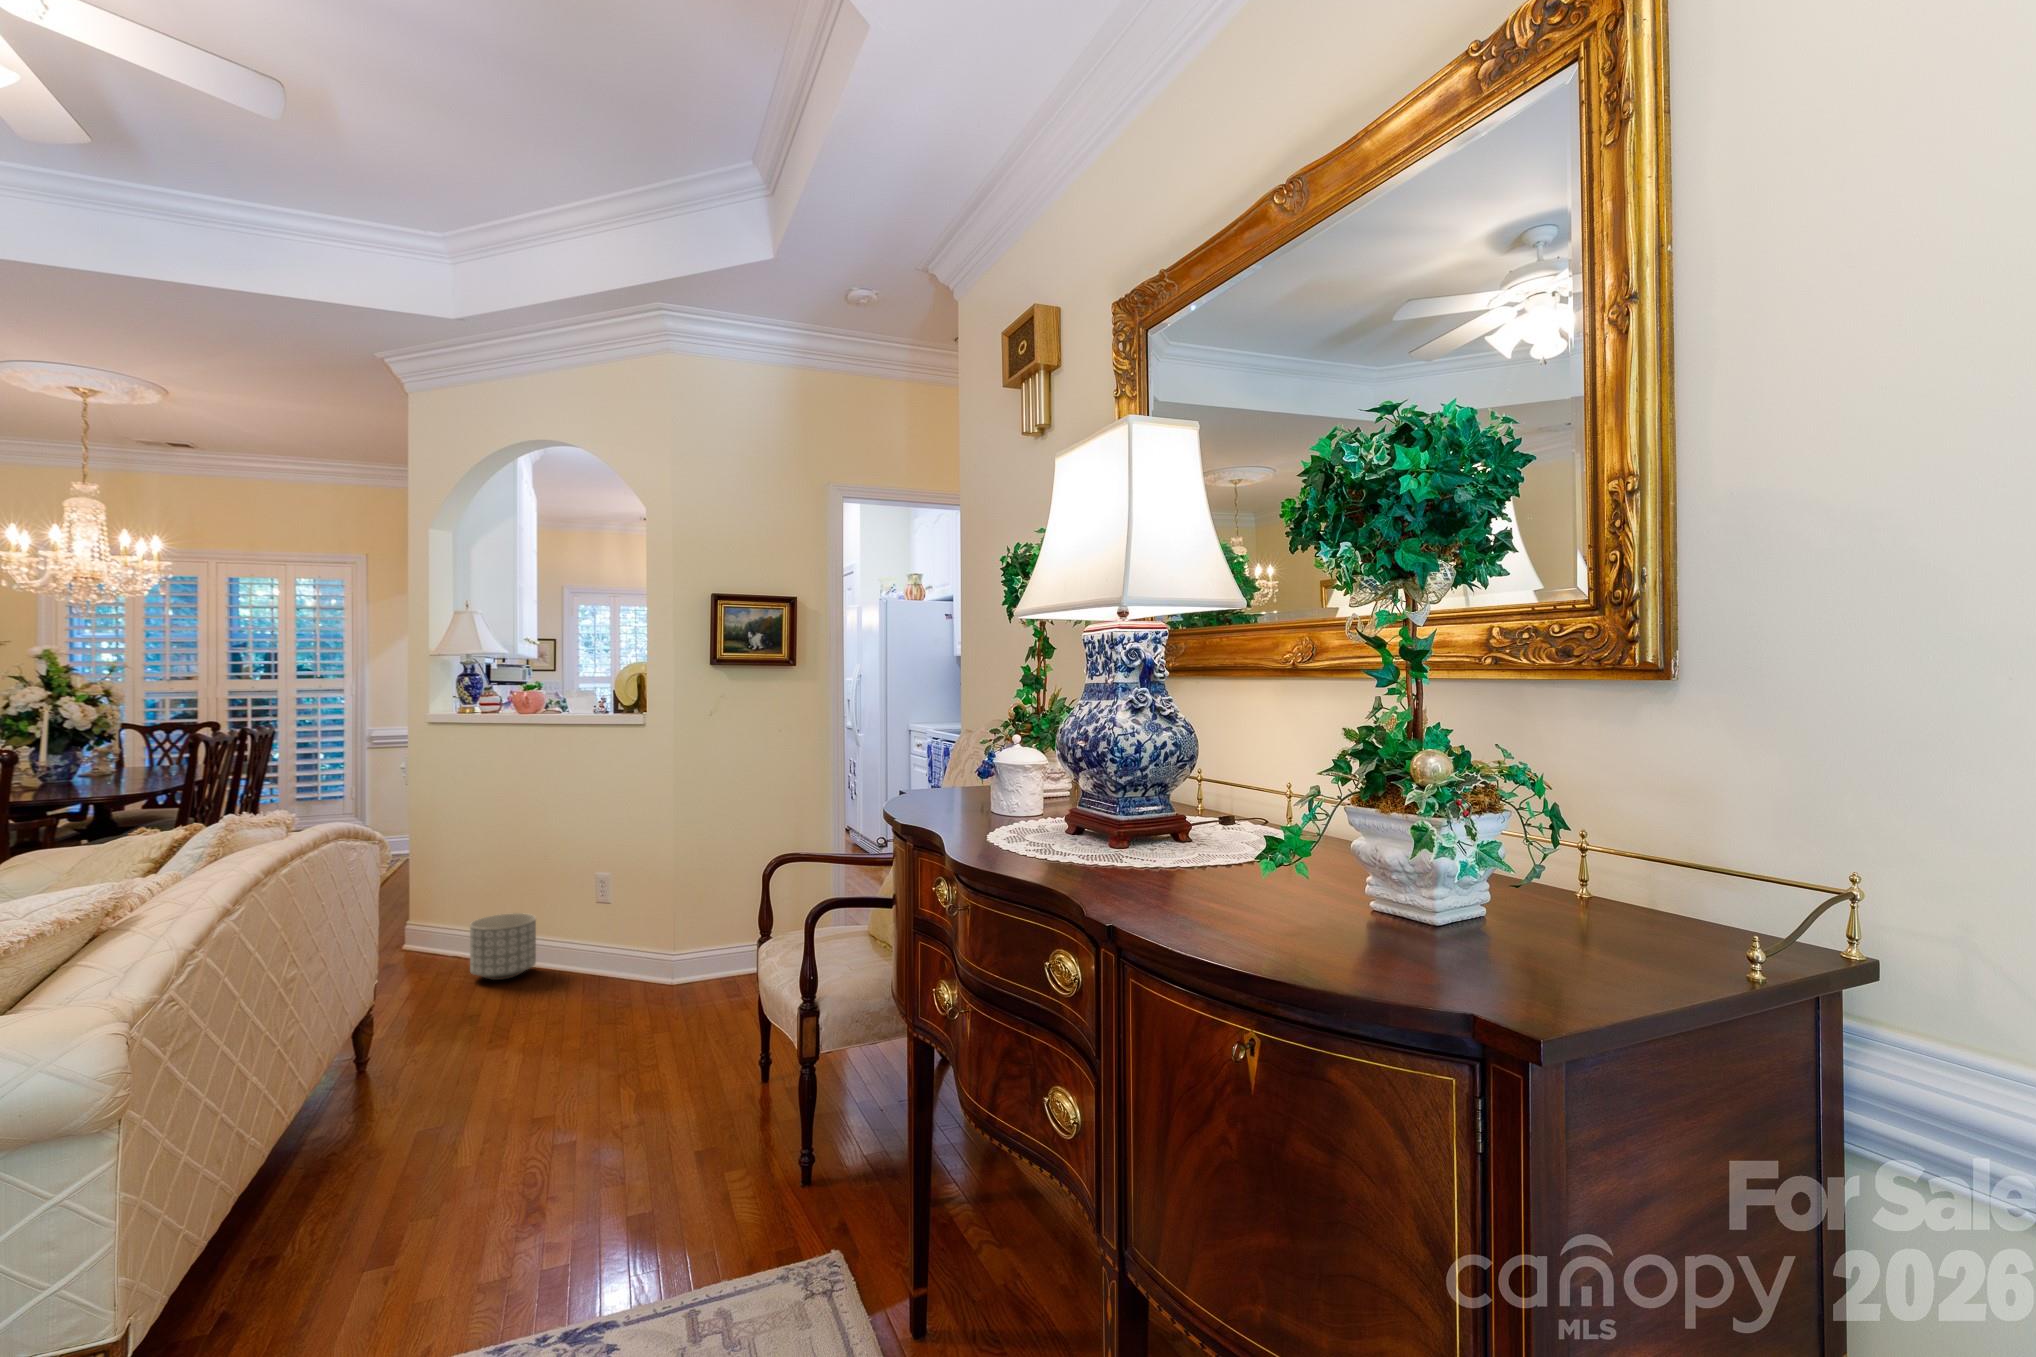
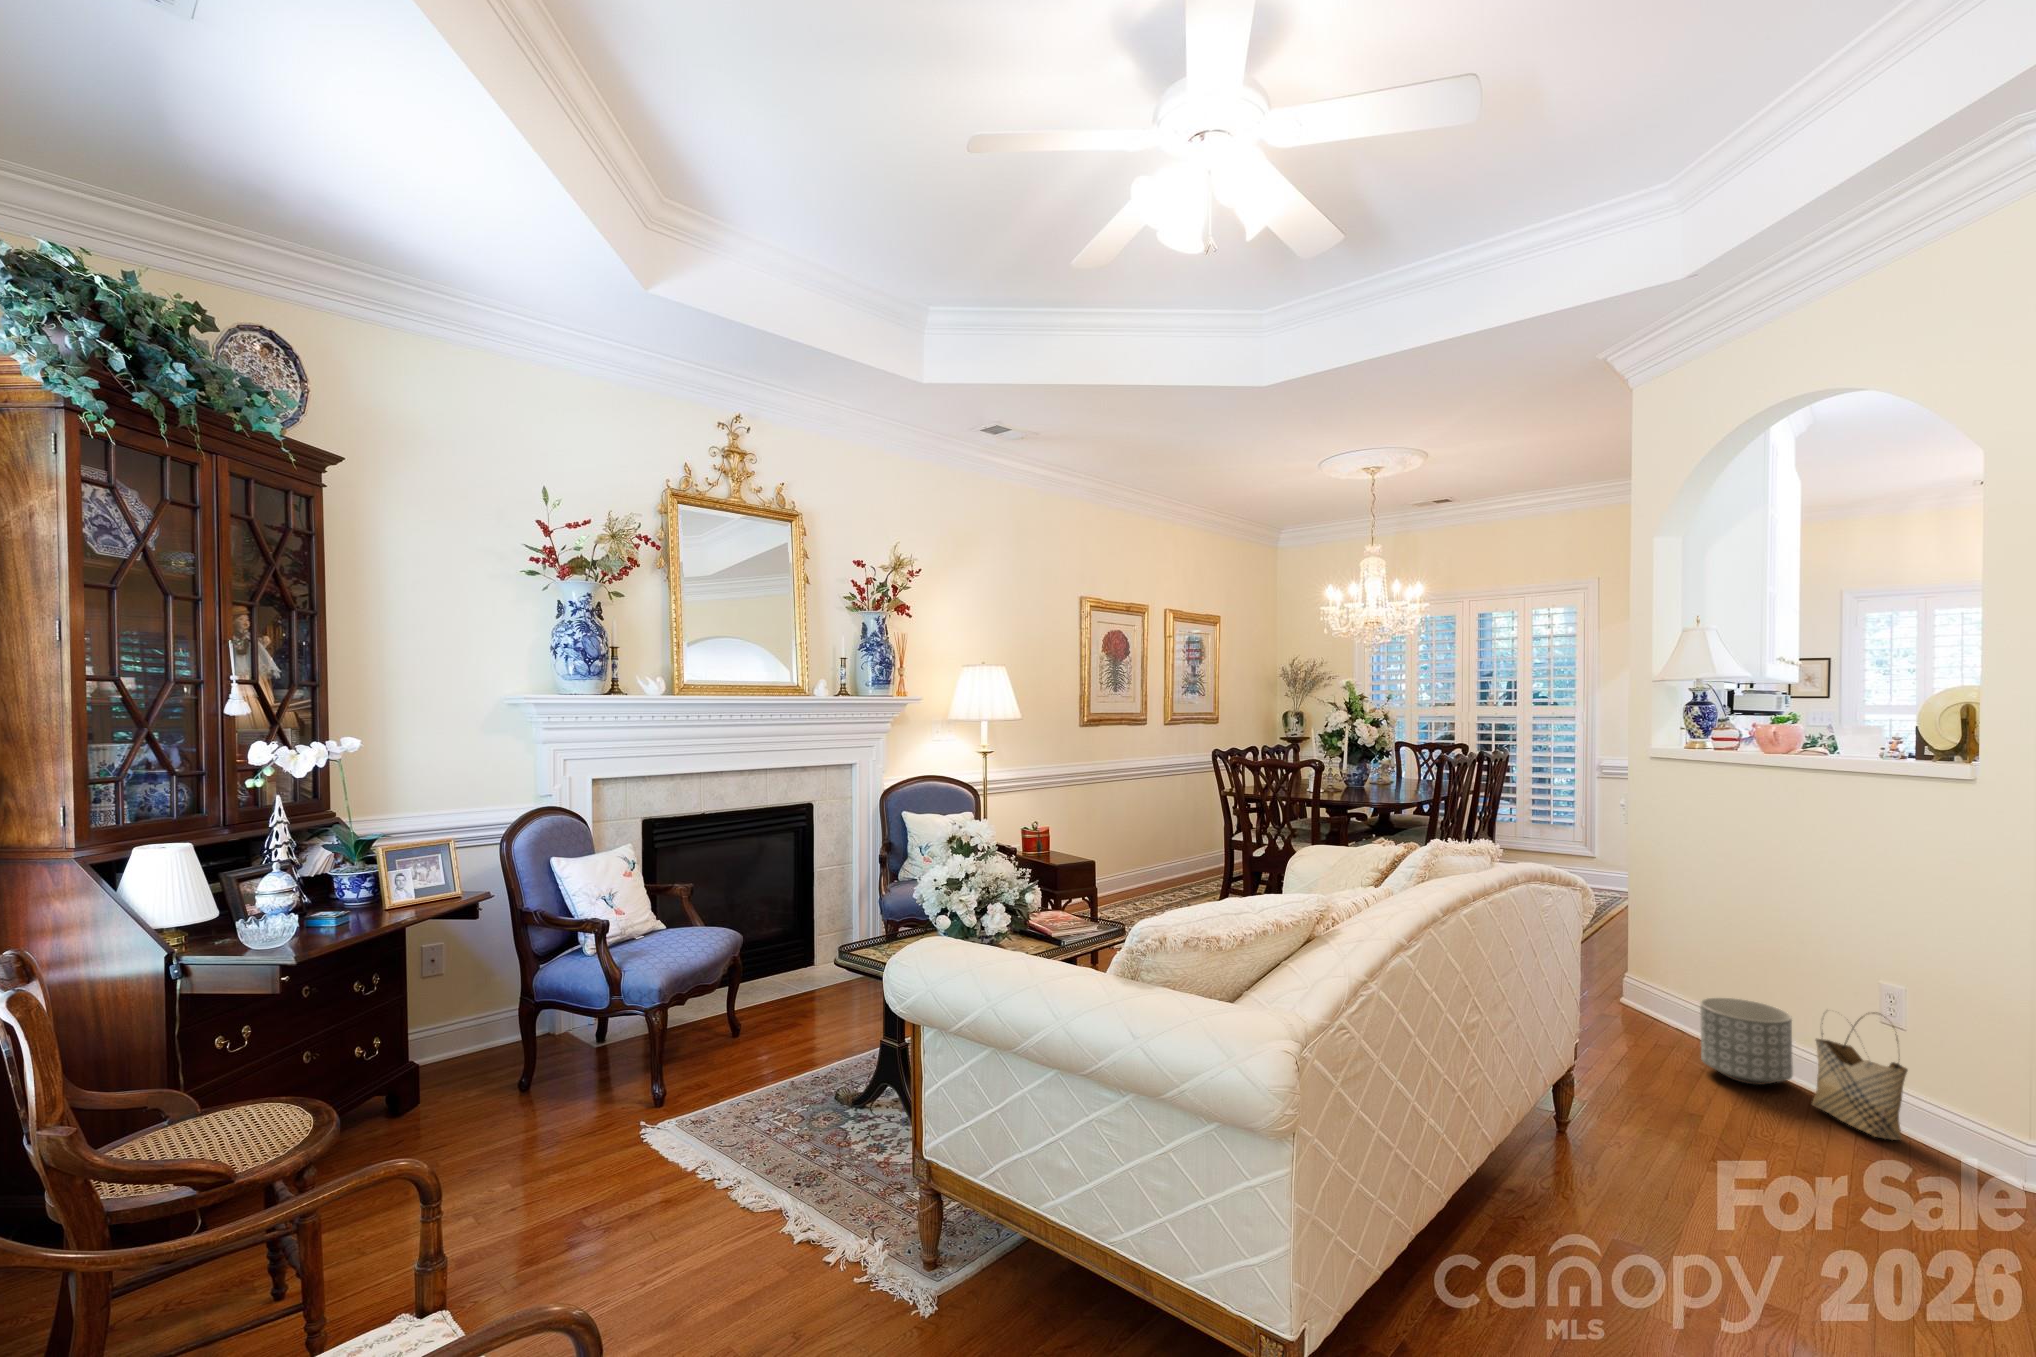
woven basket: none [549,897,607,985] -> present [1812,1012,1908,1140]

